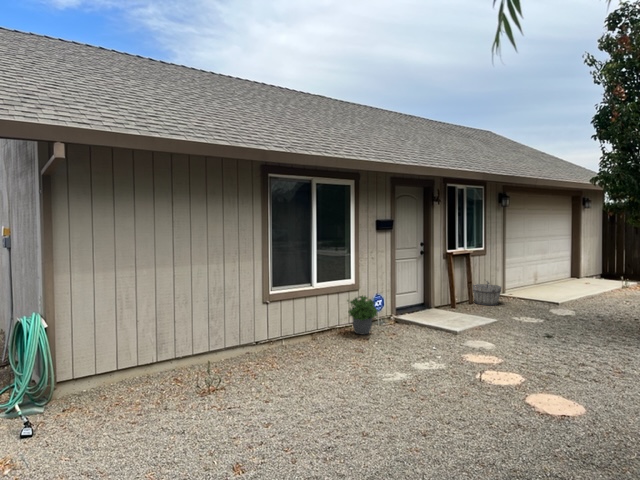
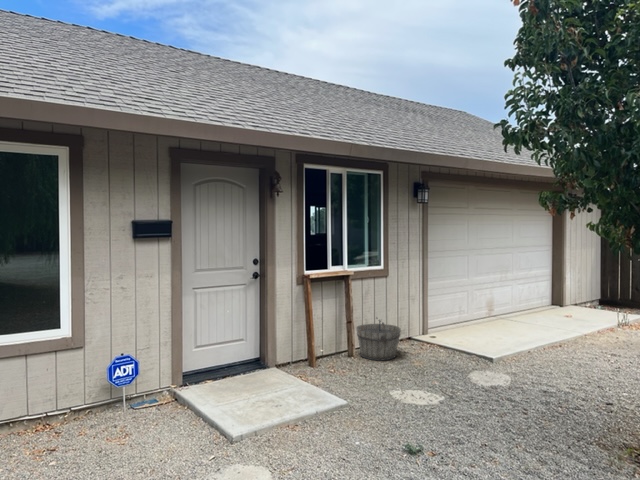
potted plant: present [347,296,377,334] -> none [28,360,96,437]

